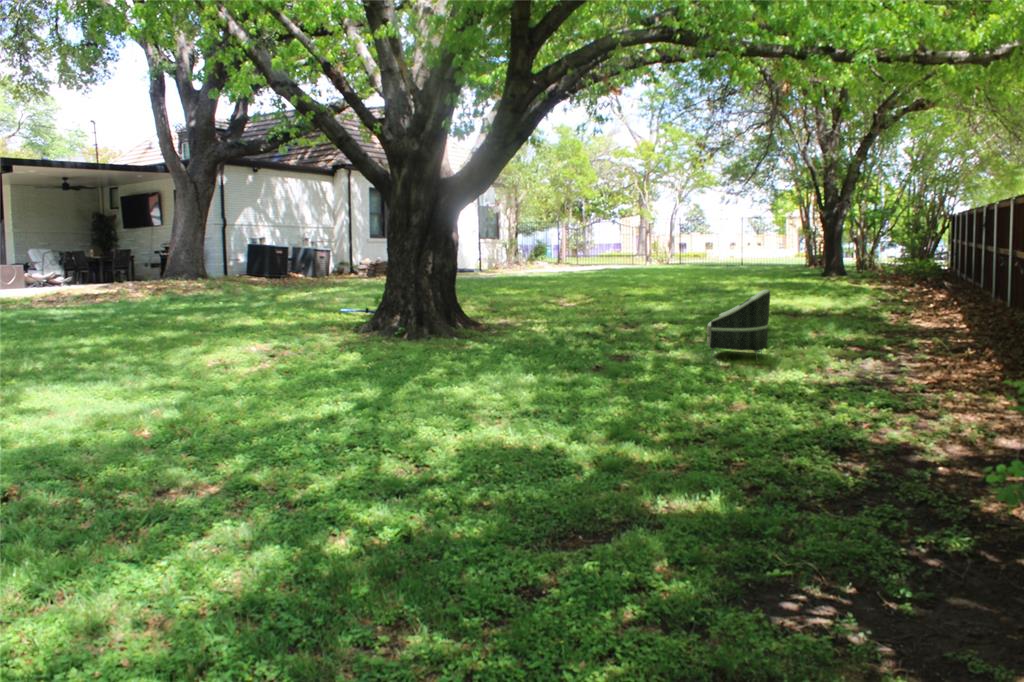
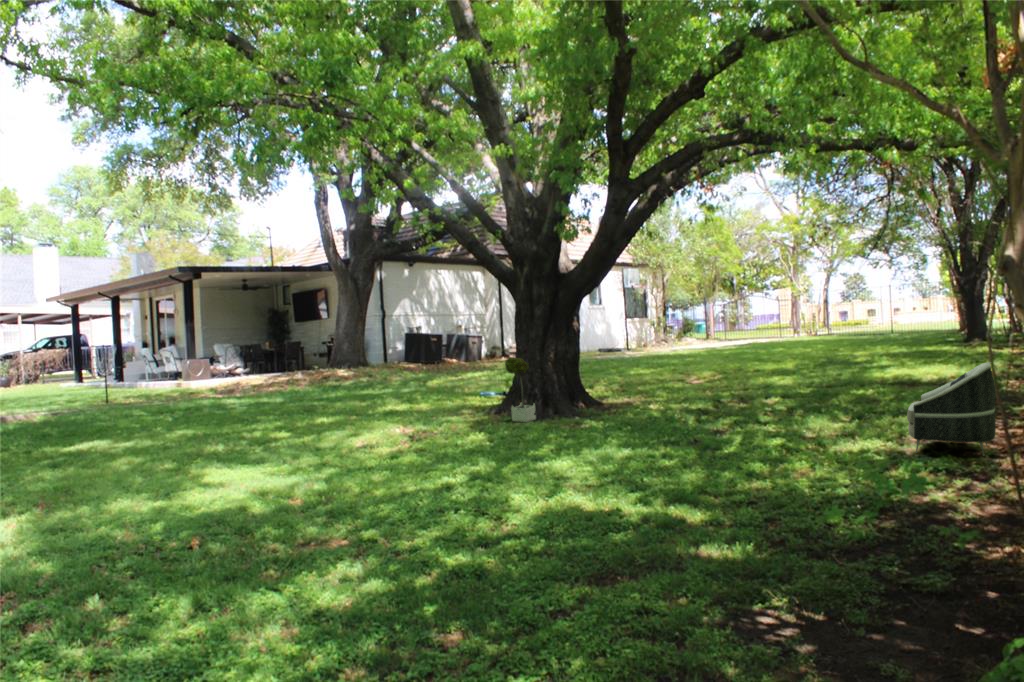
potted tree: none [374,272,402,333] -> present [505,357,536,422]

